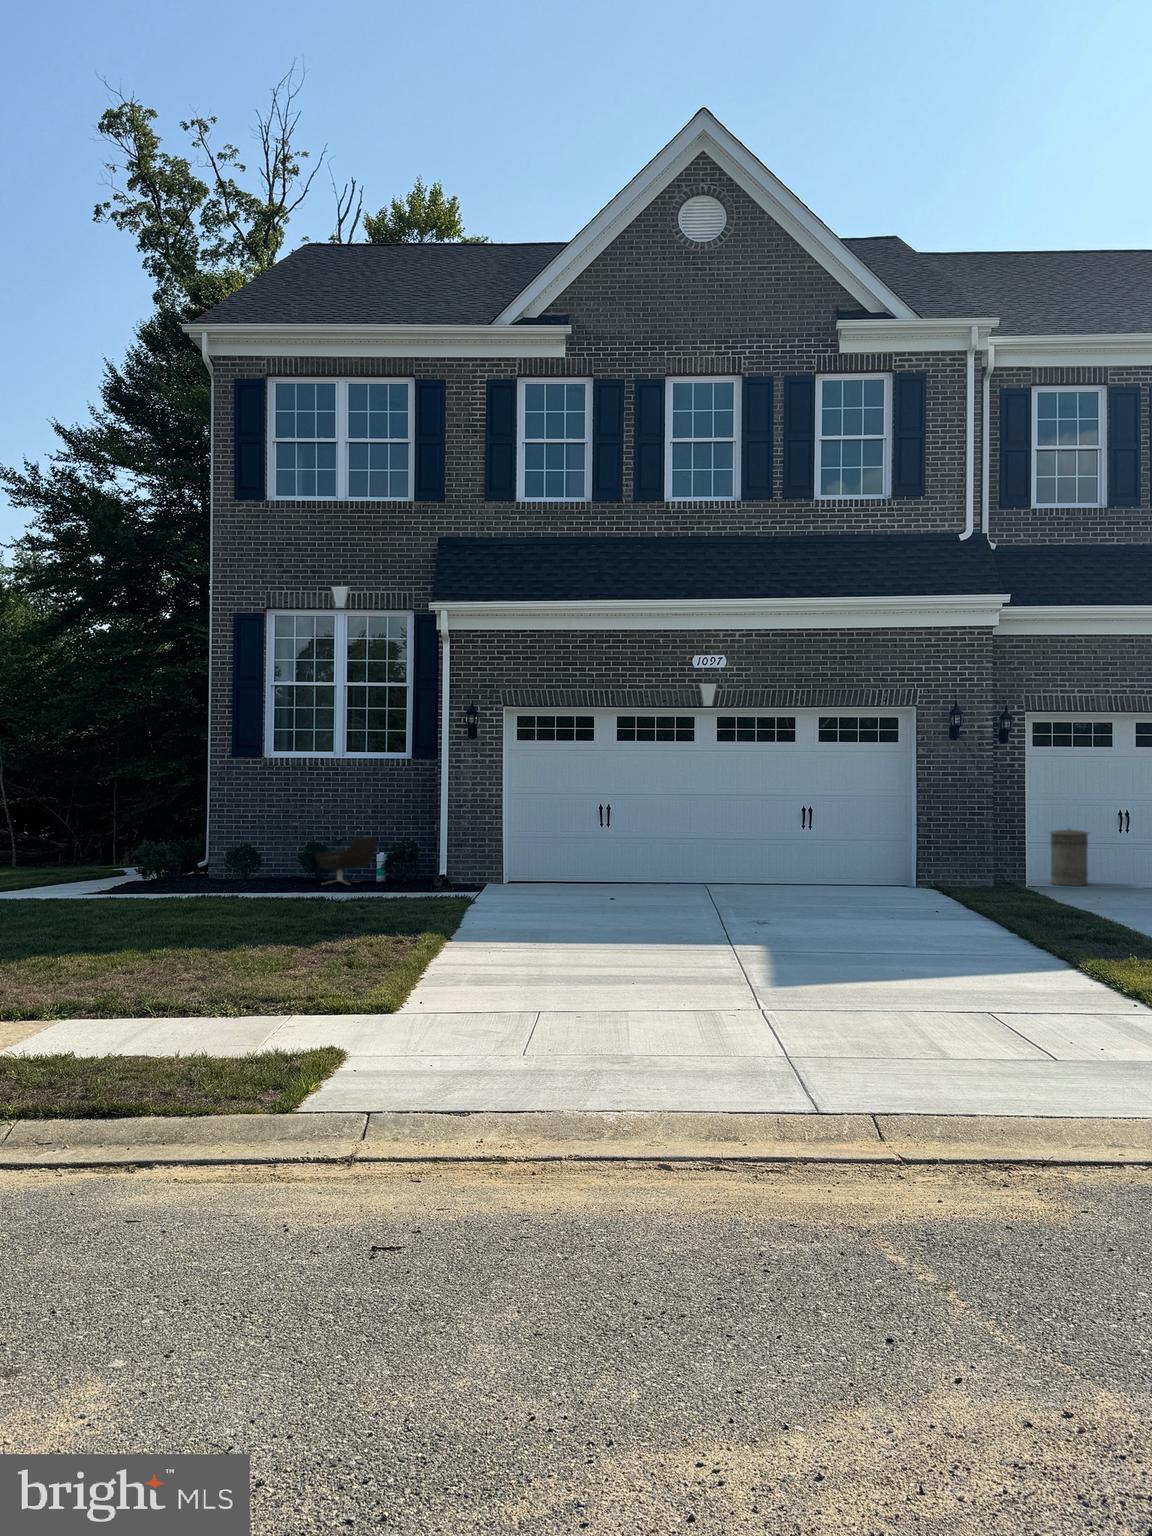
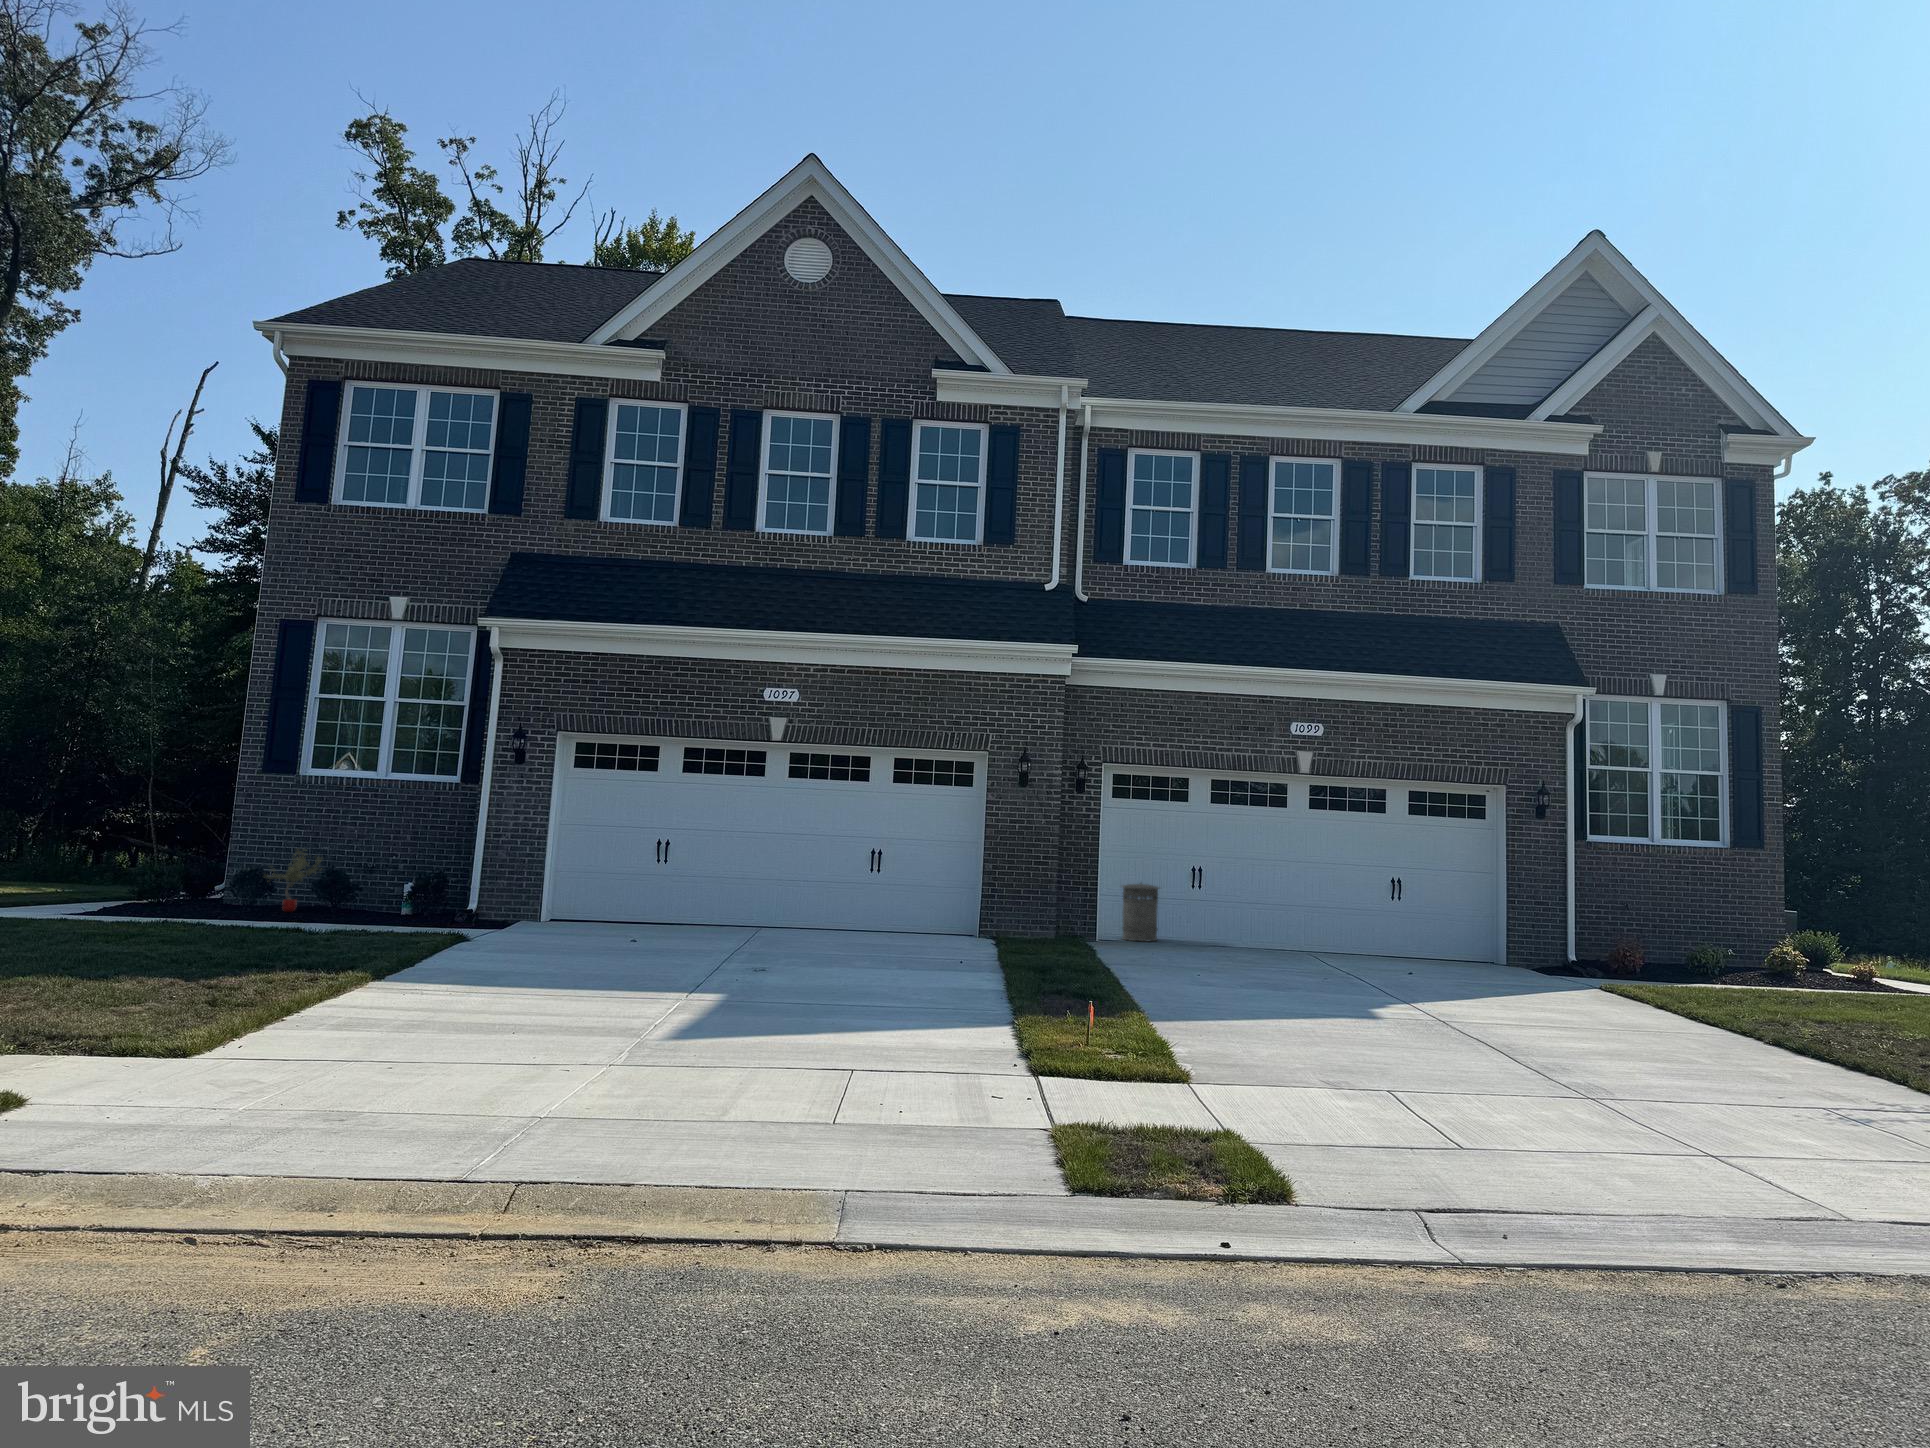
potted tree: none [251,823,299,881] -> present [264,848,322,912]
lounge chair: present [316,836,376,883] -> none [332,866,407,918]

